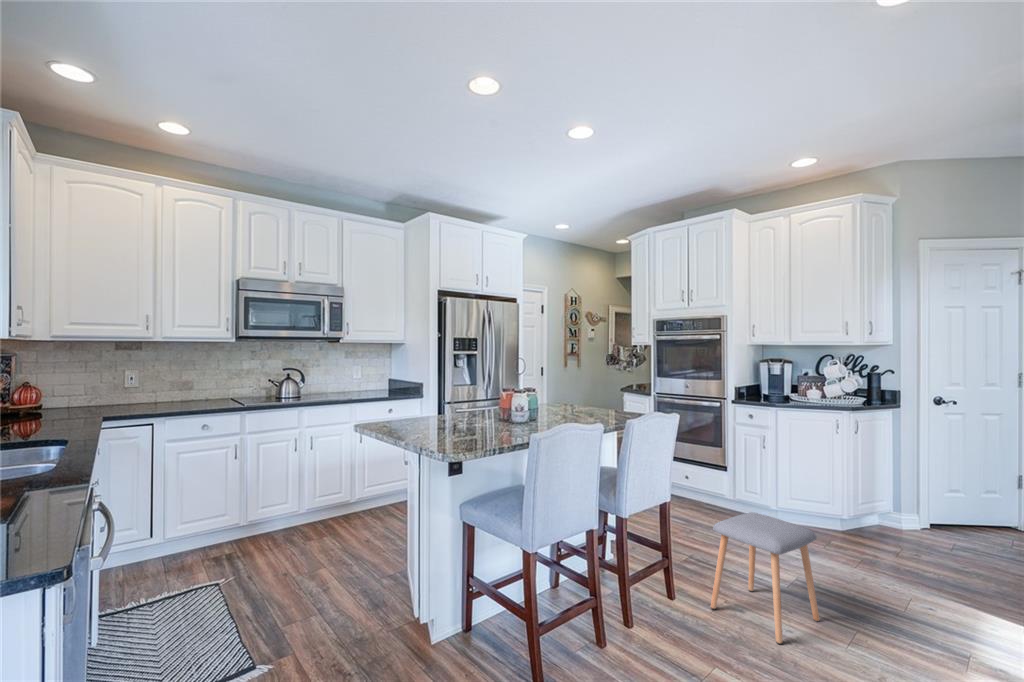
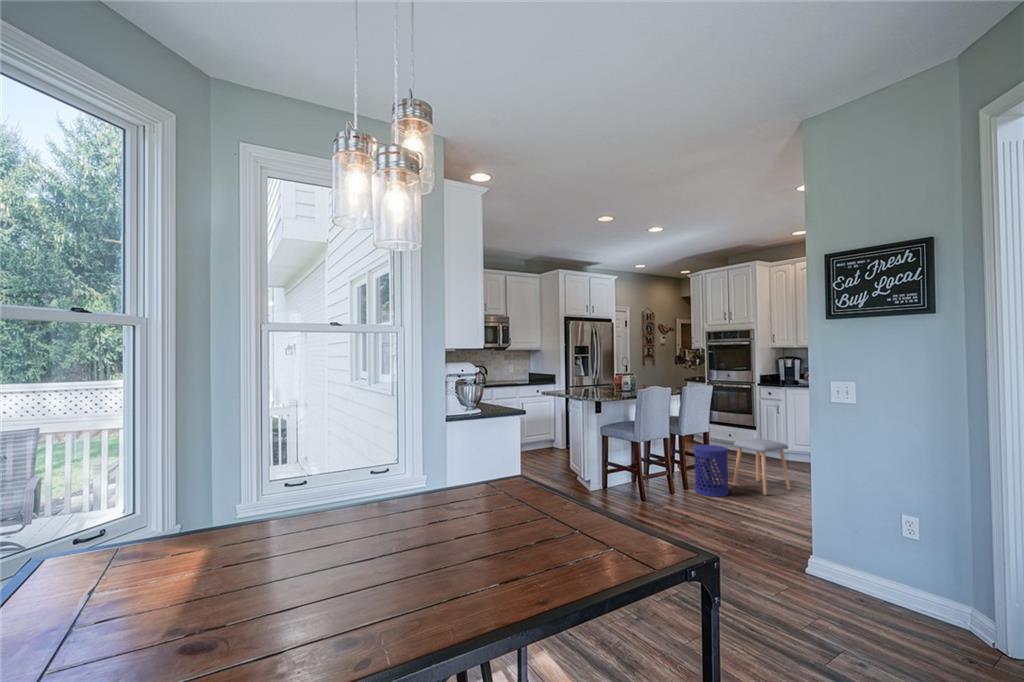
waste bin: none [641,531,708,654] -> present [694,445,729,497]

